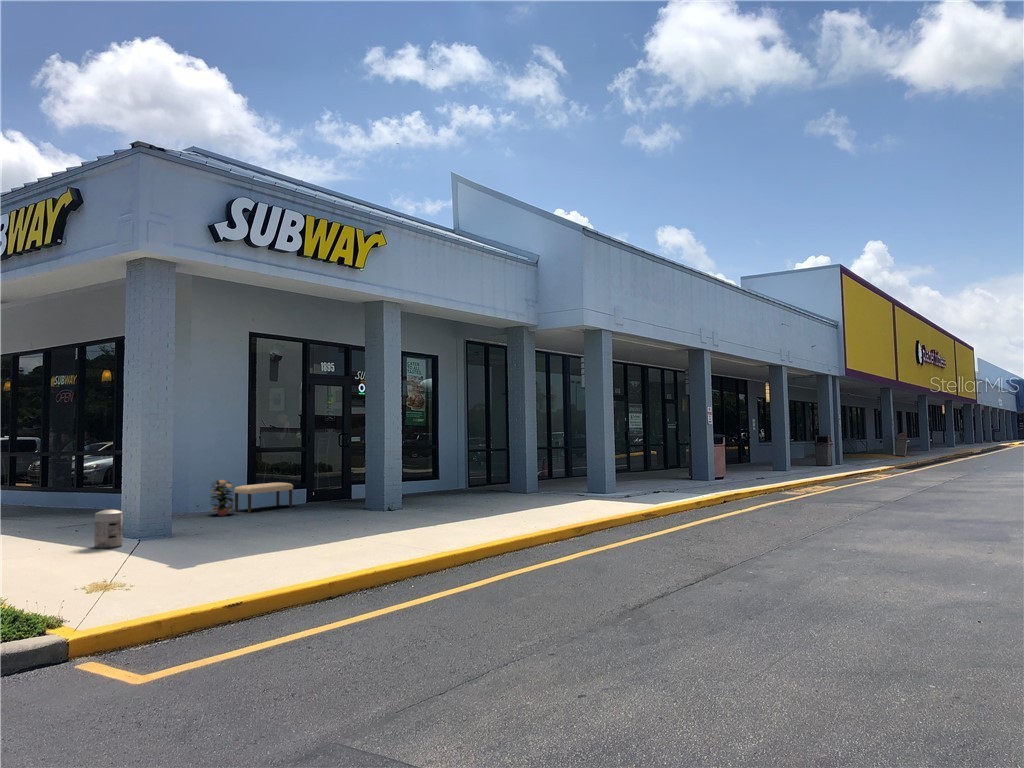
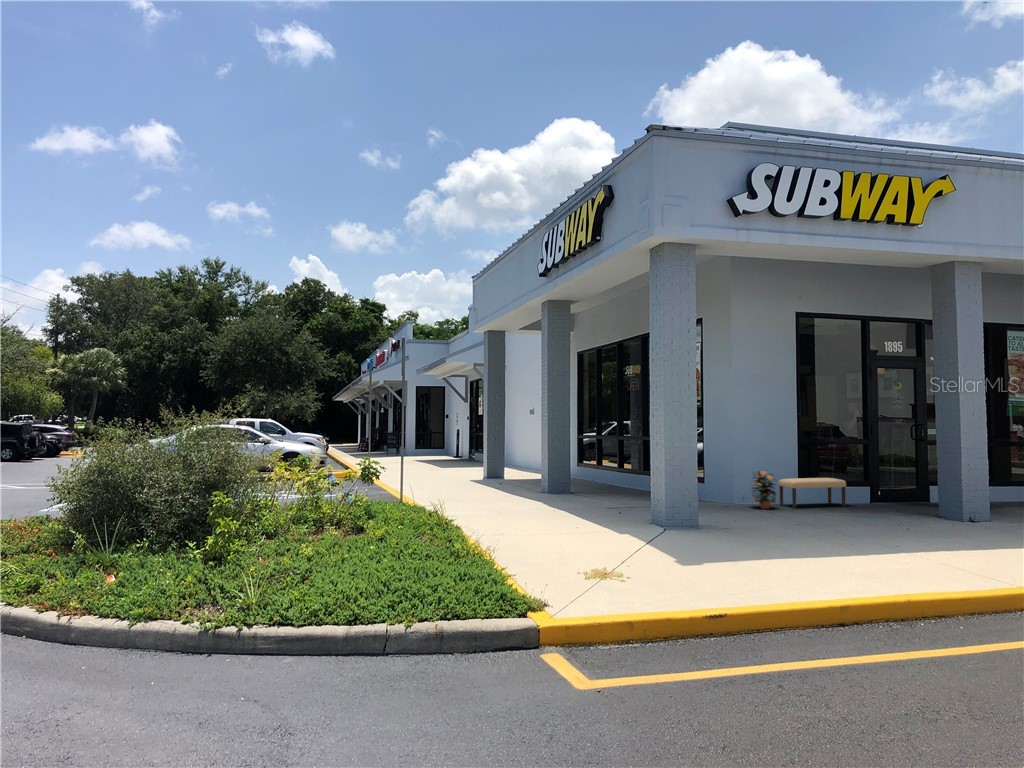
waste bin: present [94,508,123,548] -> none [628,491,653,530]

